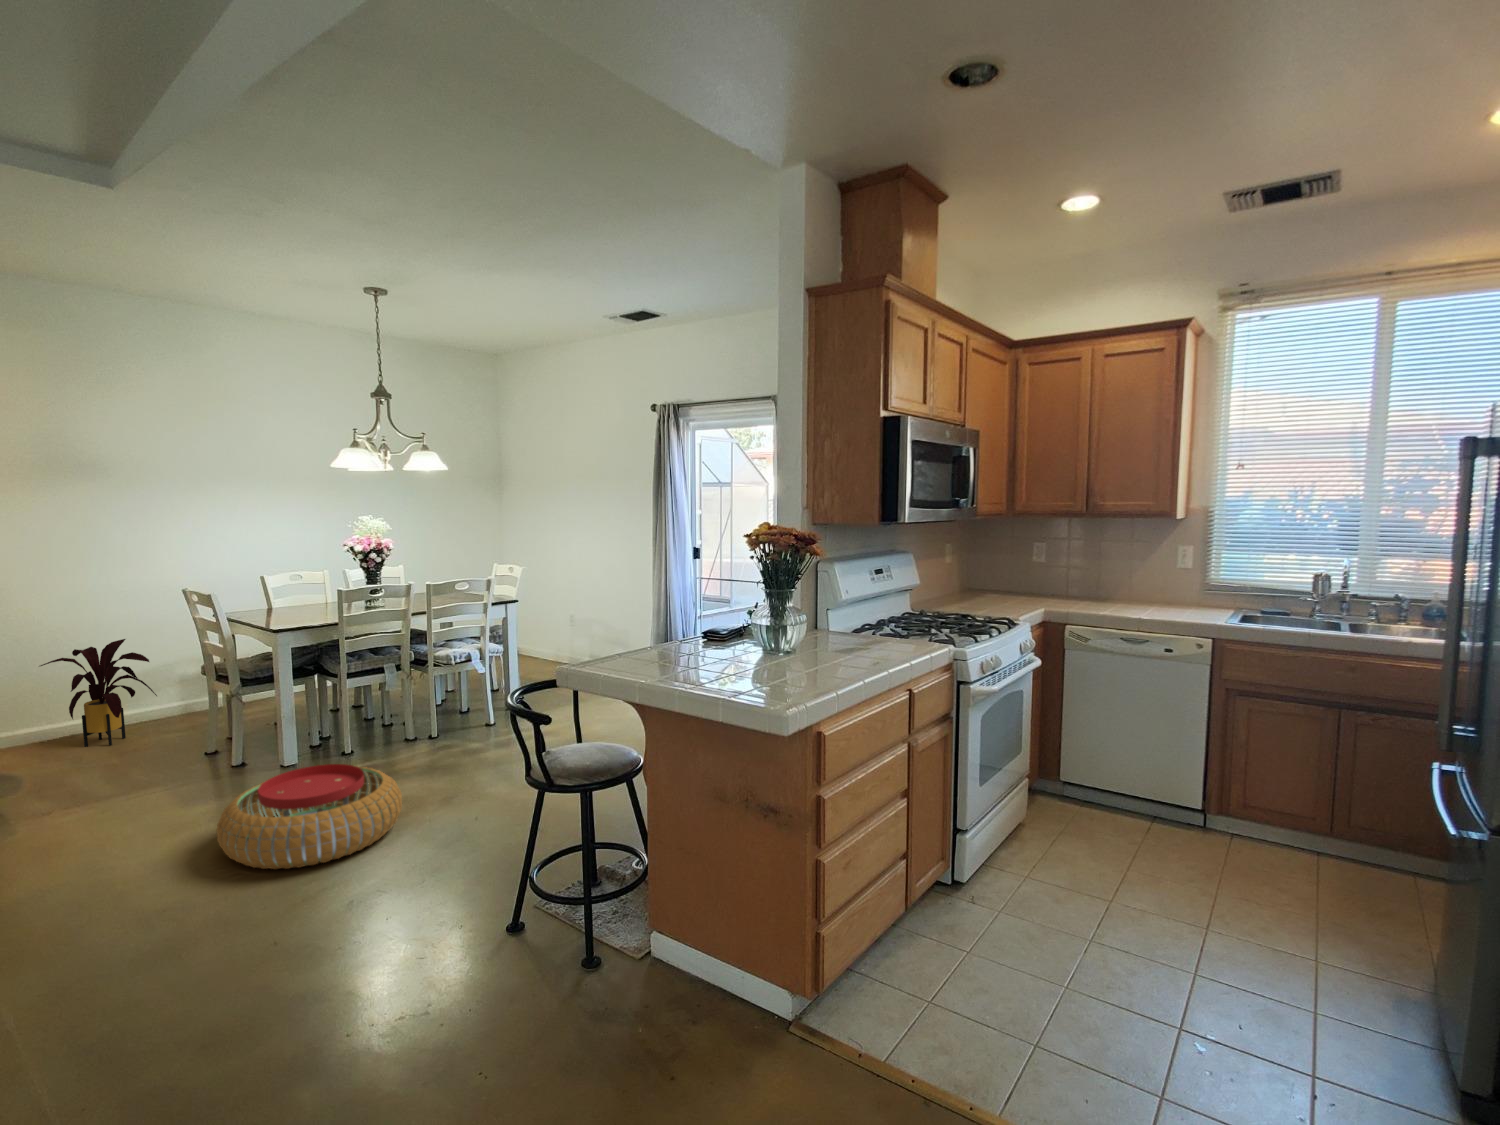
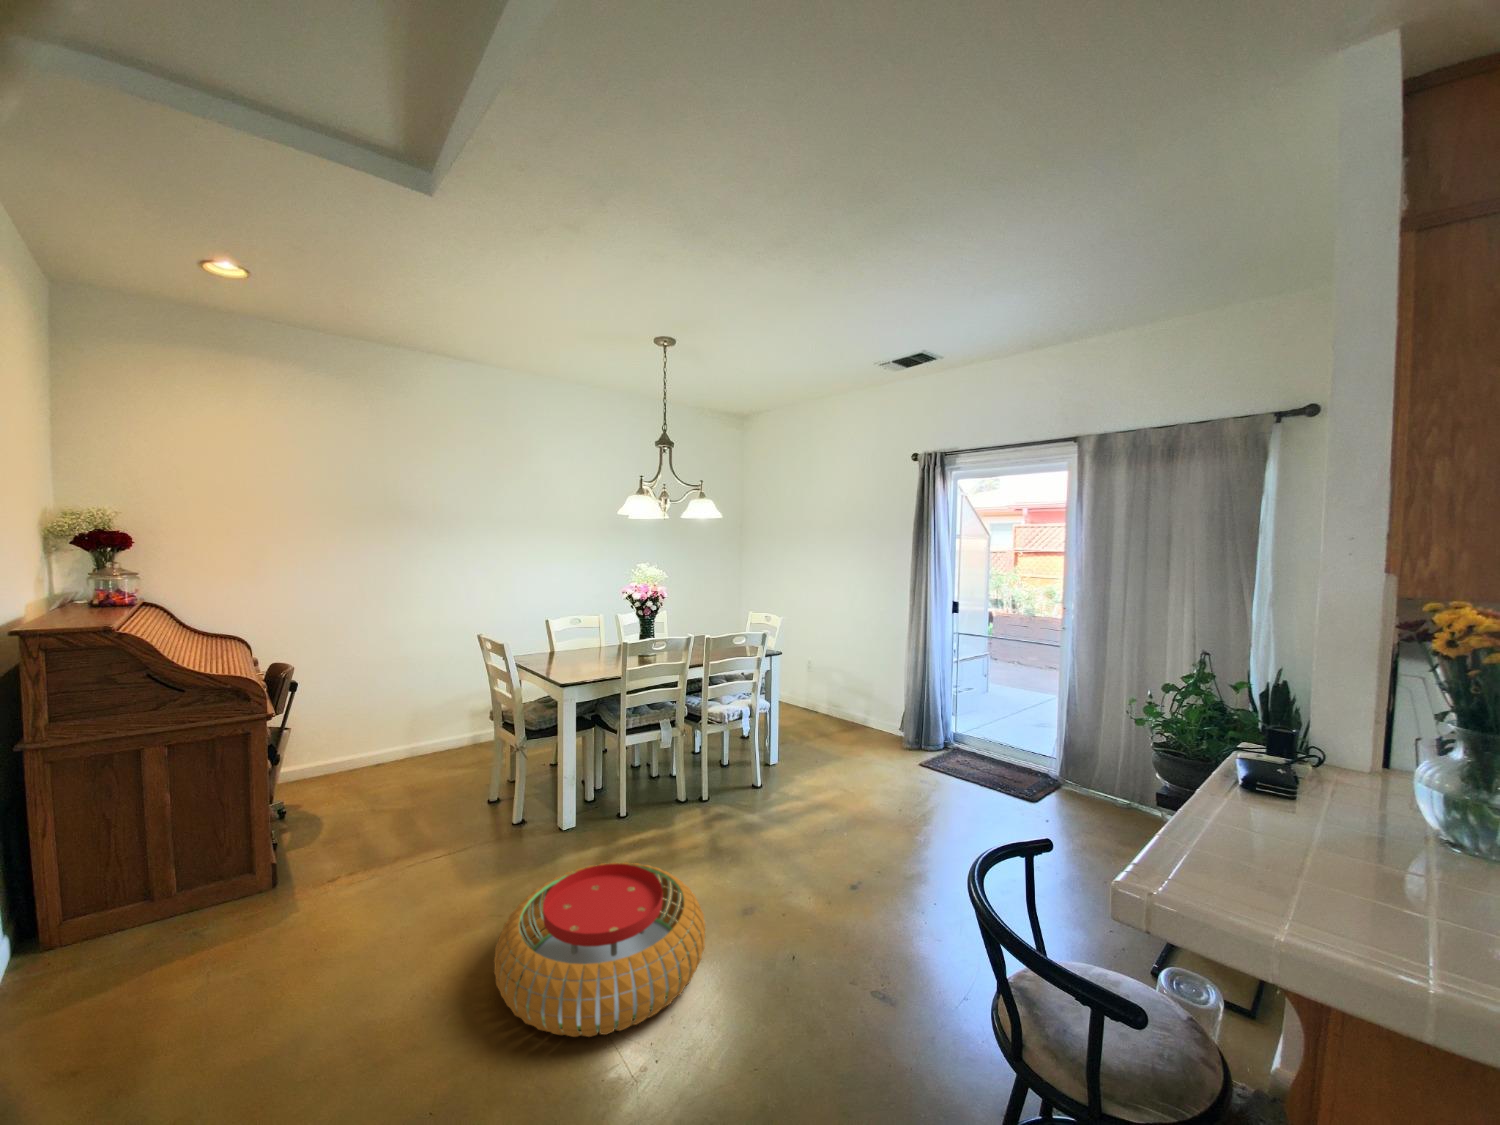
house plant: present [41,639,157,747] -> none [353,676,451,782]

